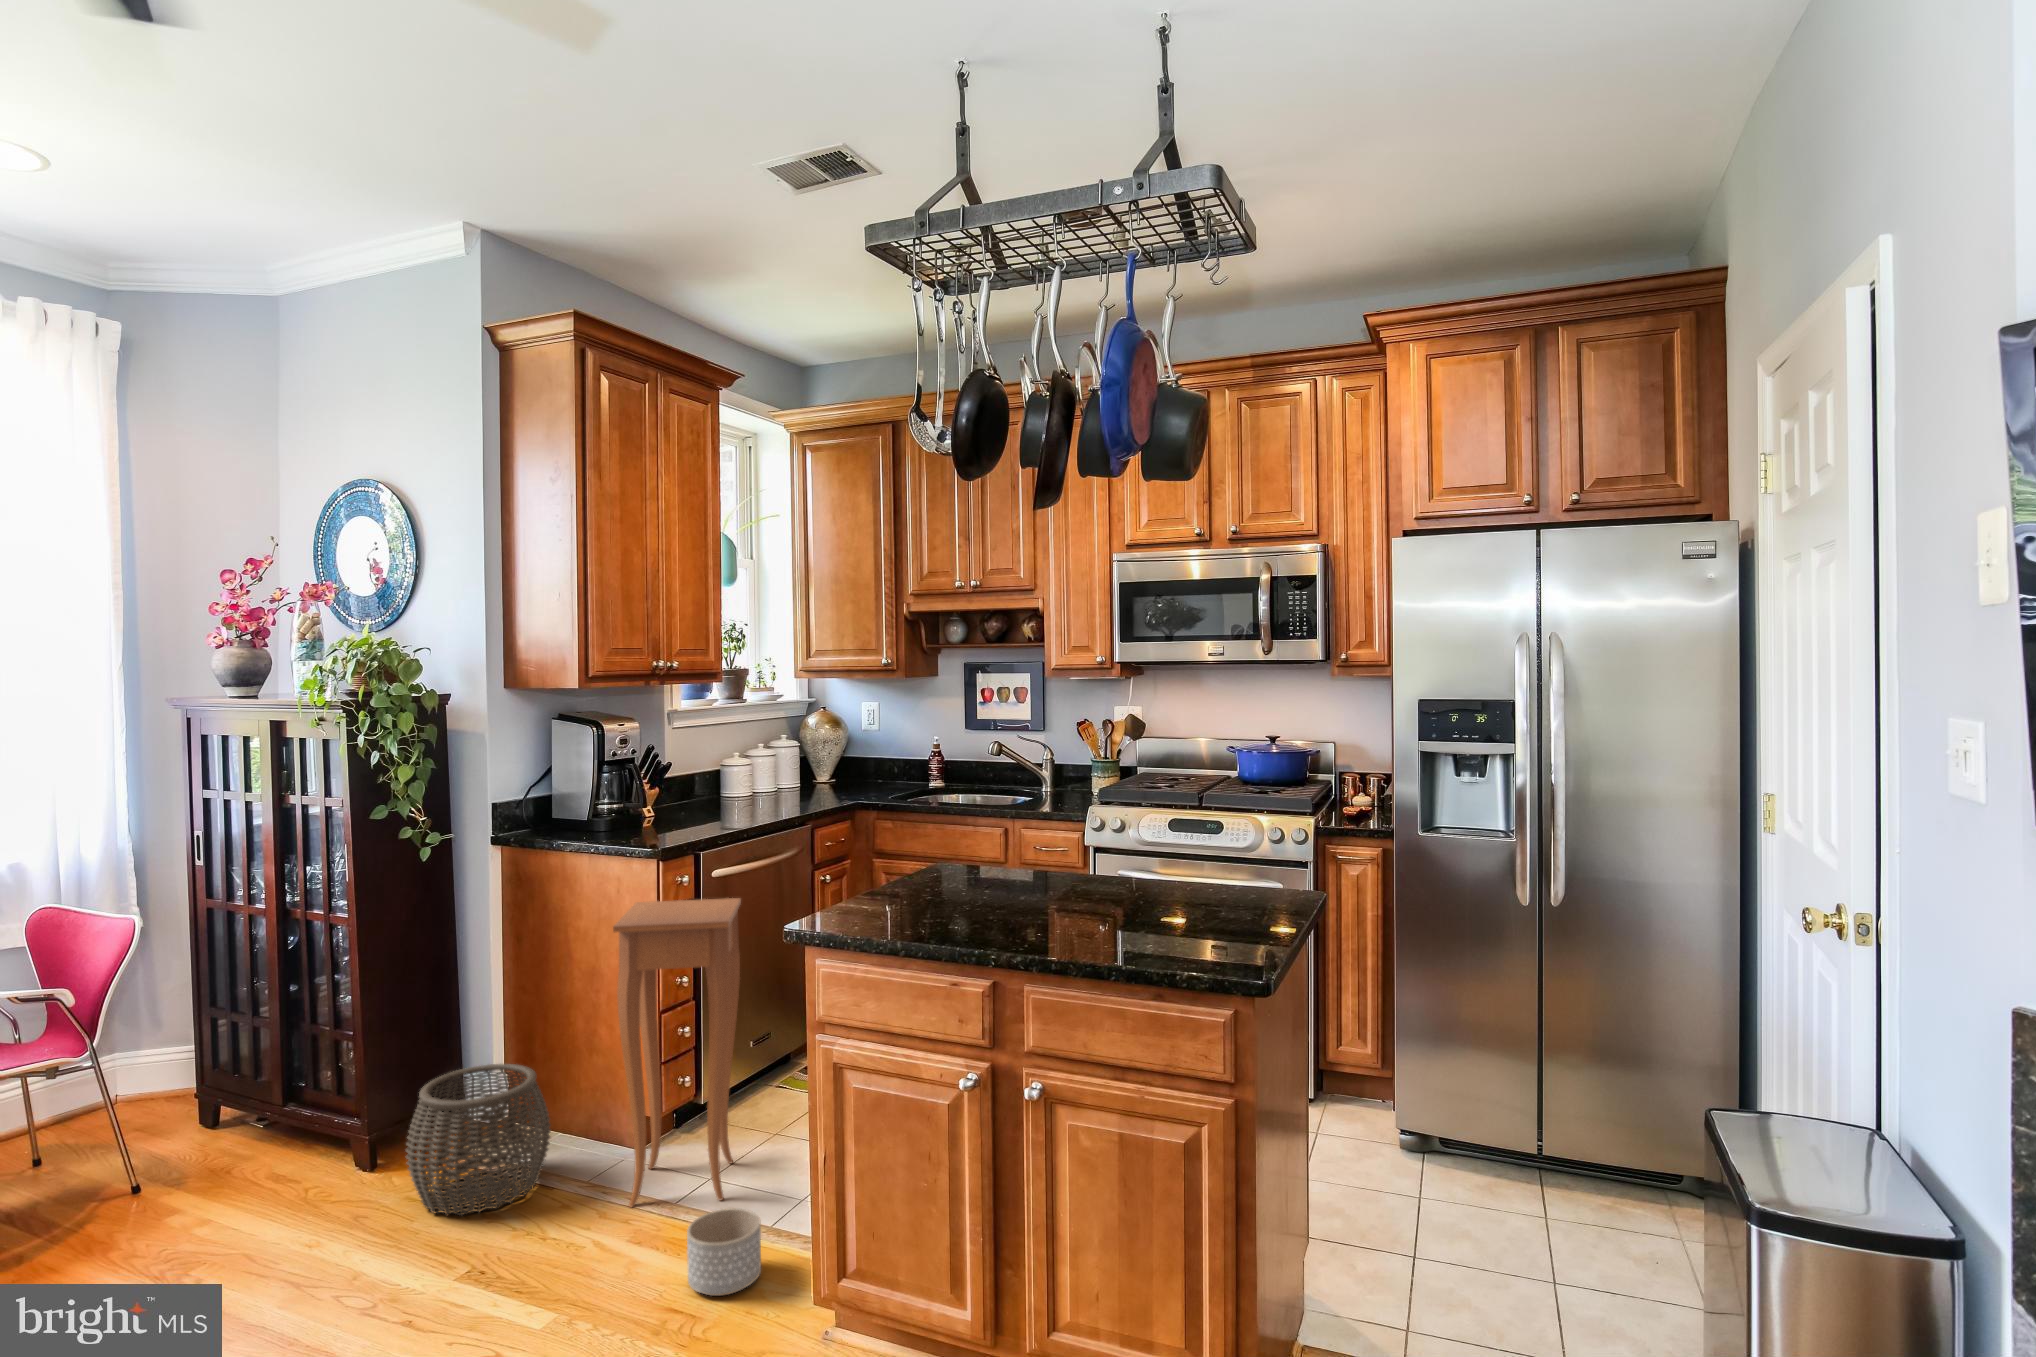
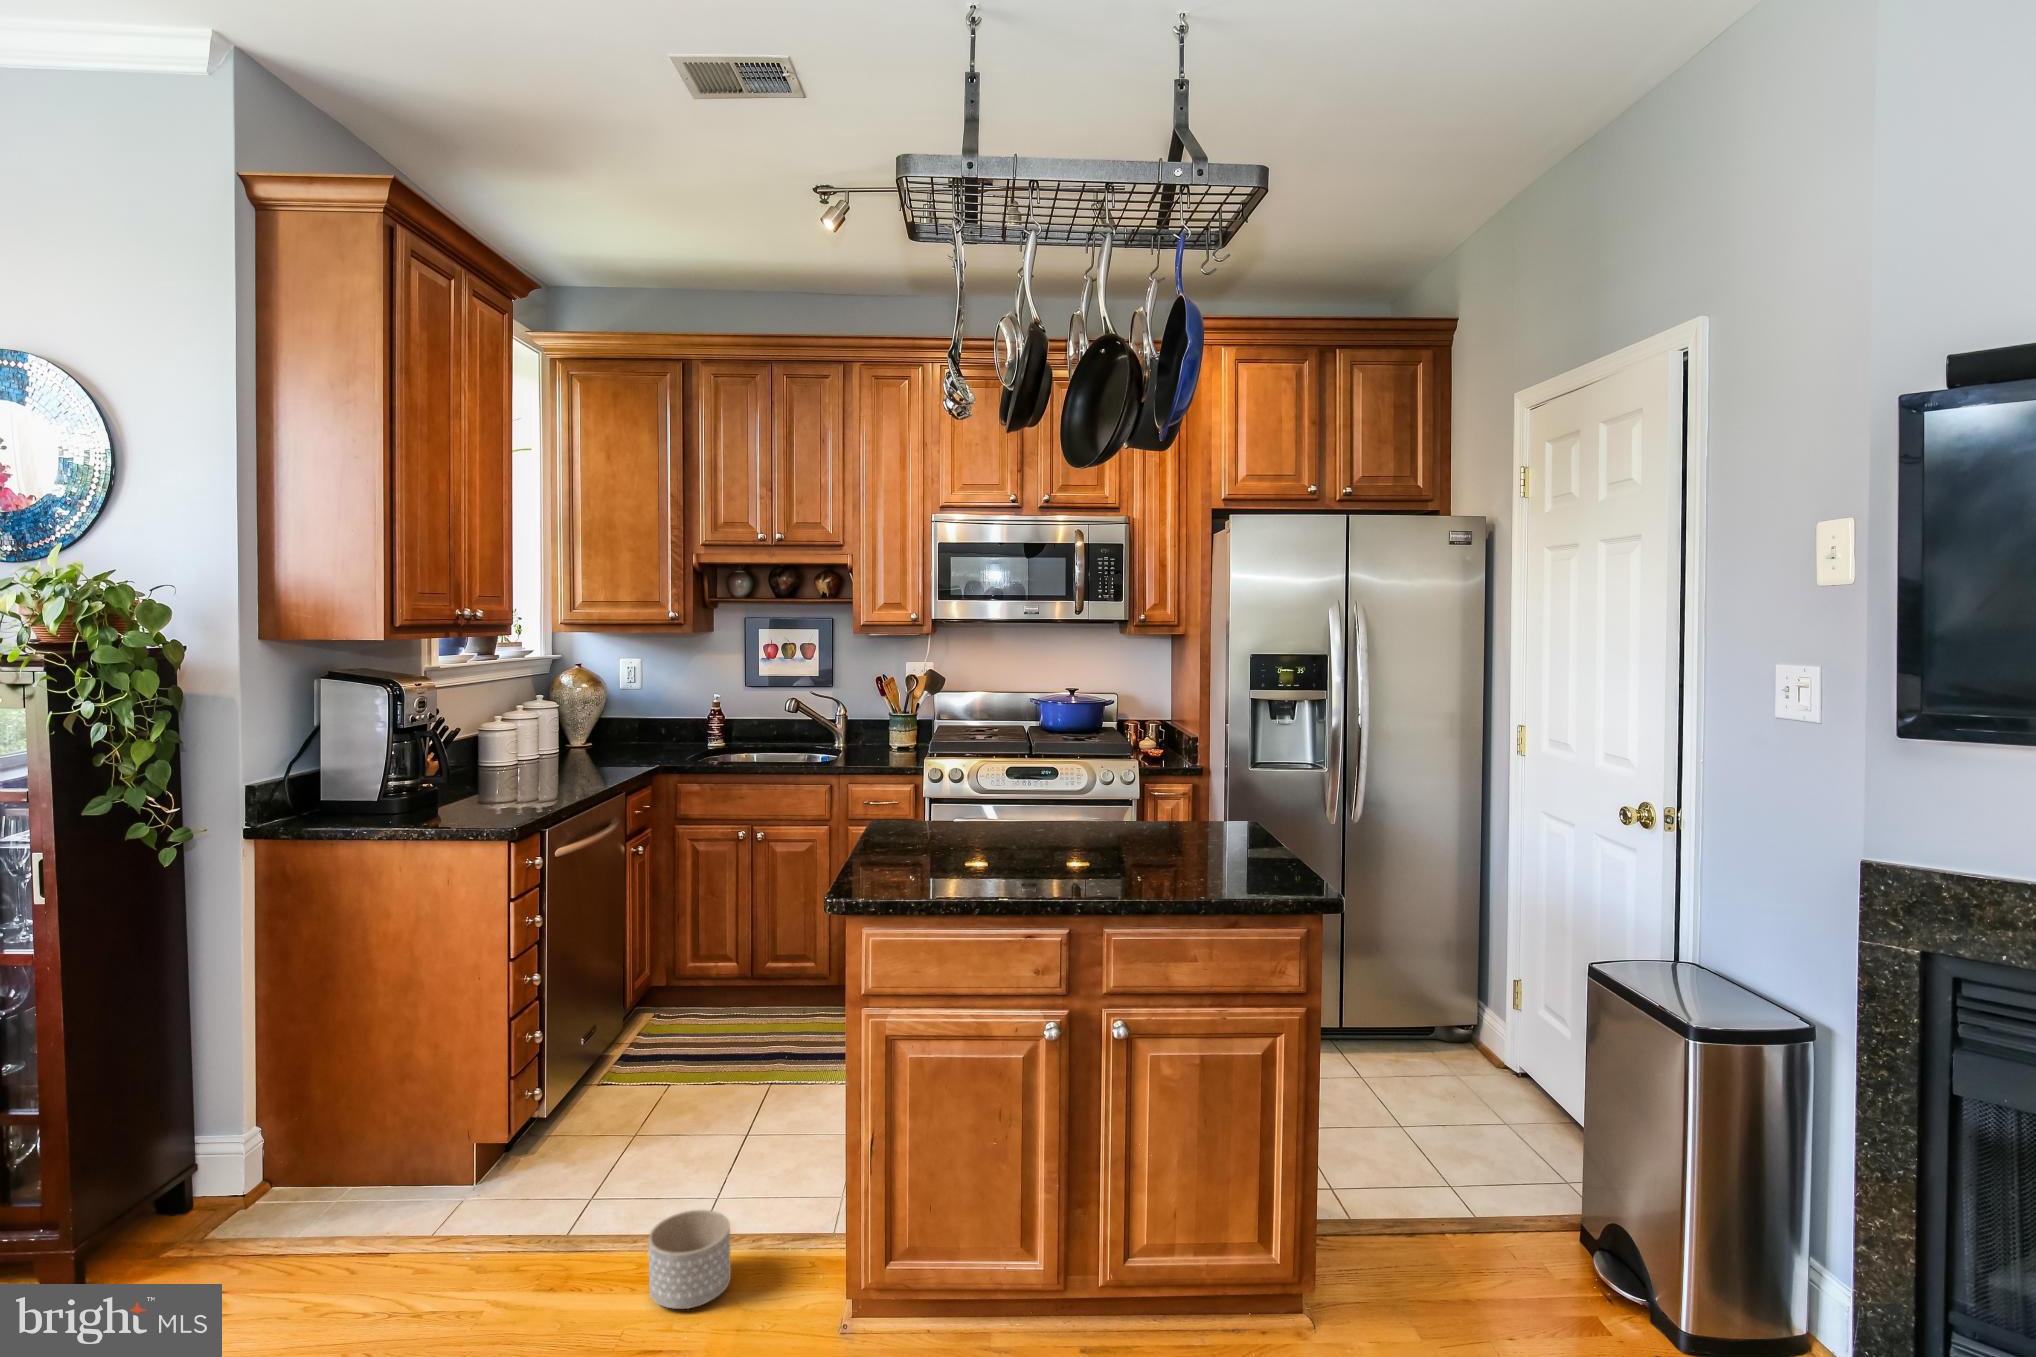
side table: present [613,898,741,1207] -> none [489,876,638,1238]
woven basket: present [406,1064,551,1215] -> none [198,1099,395,1297]

